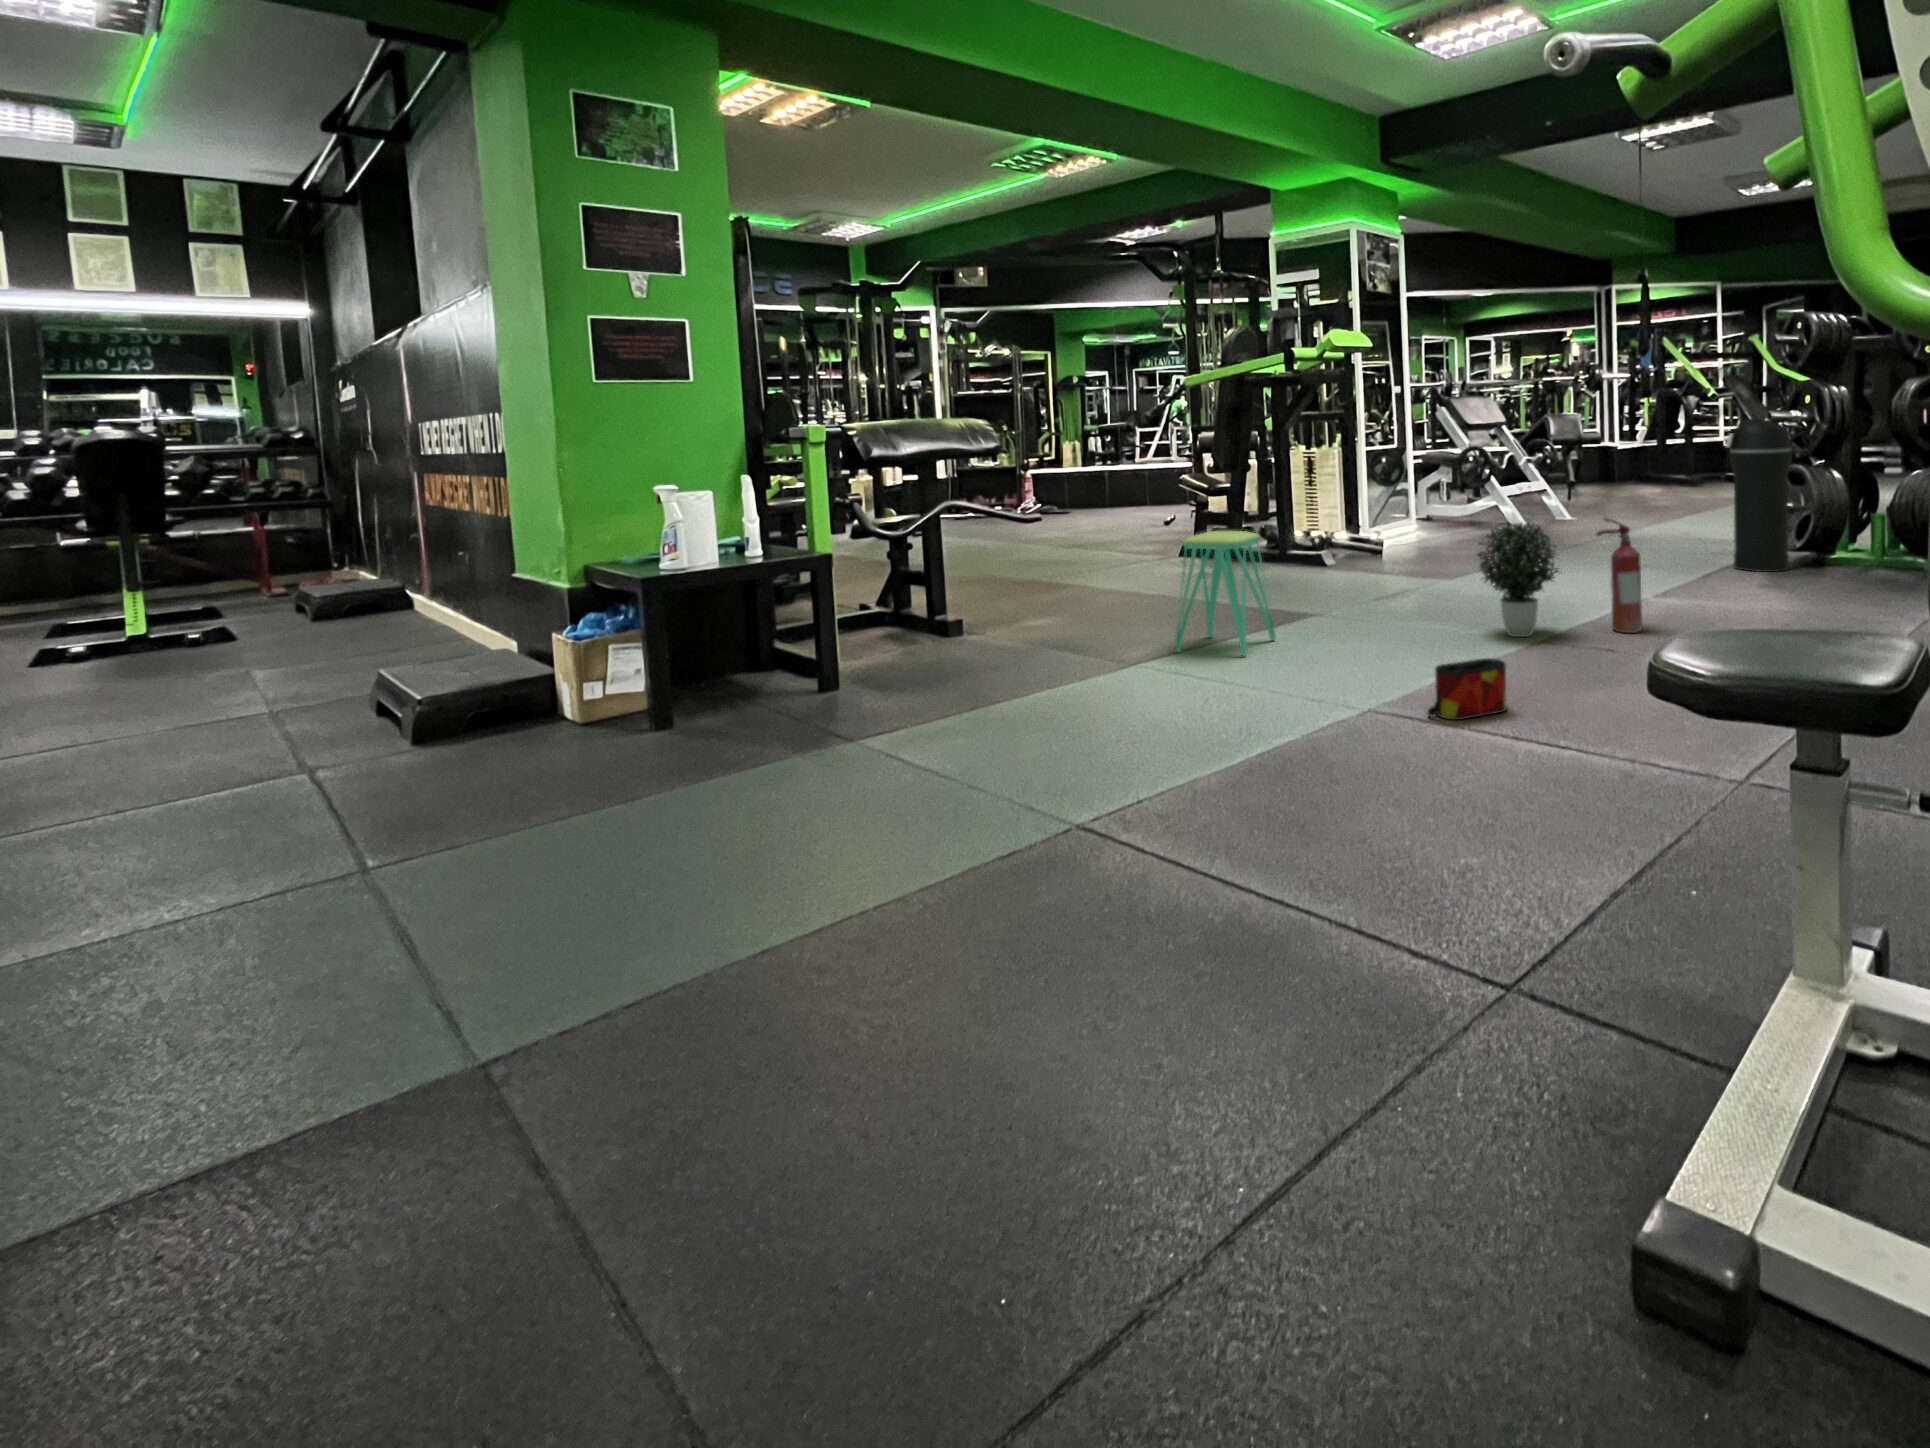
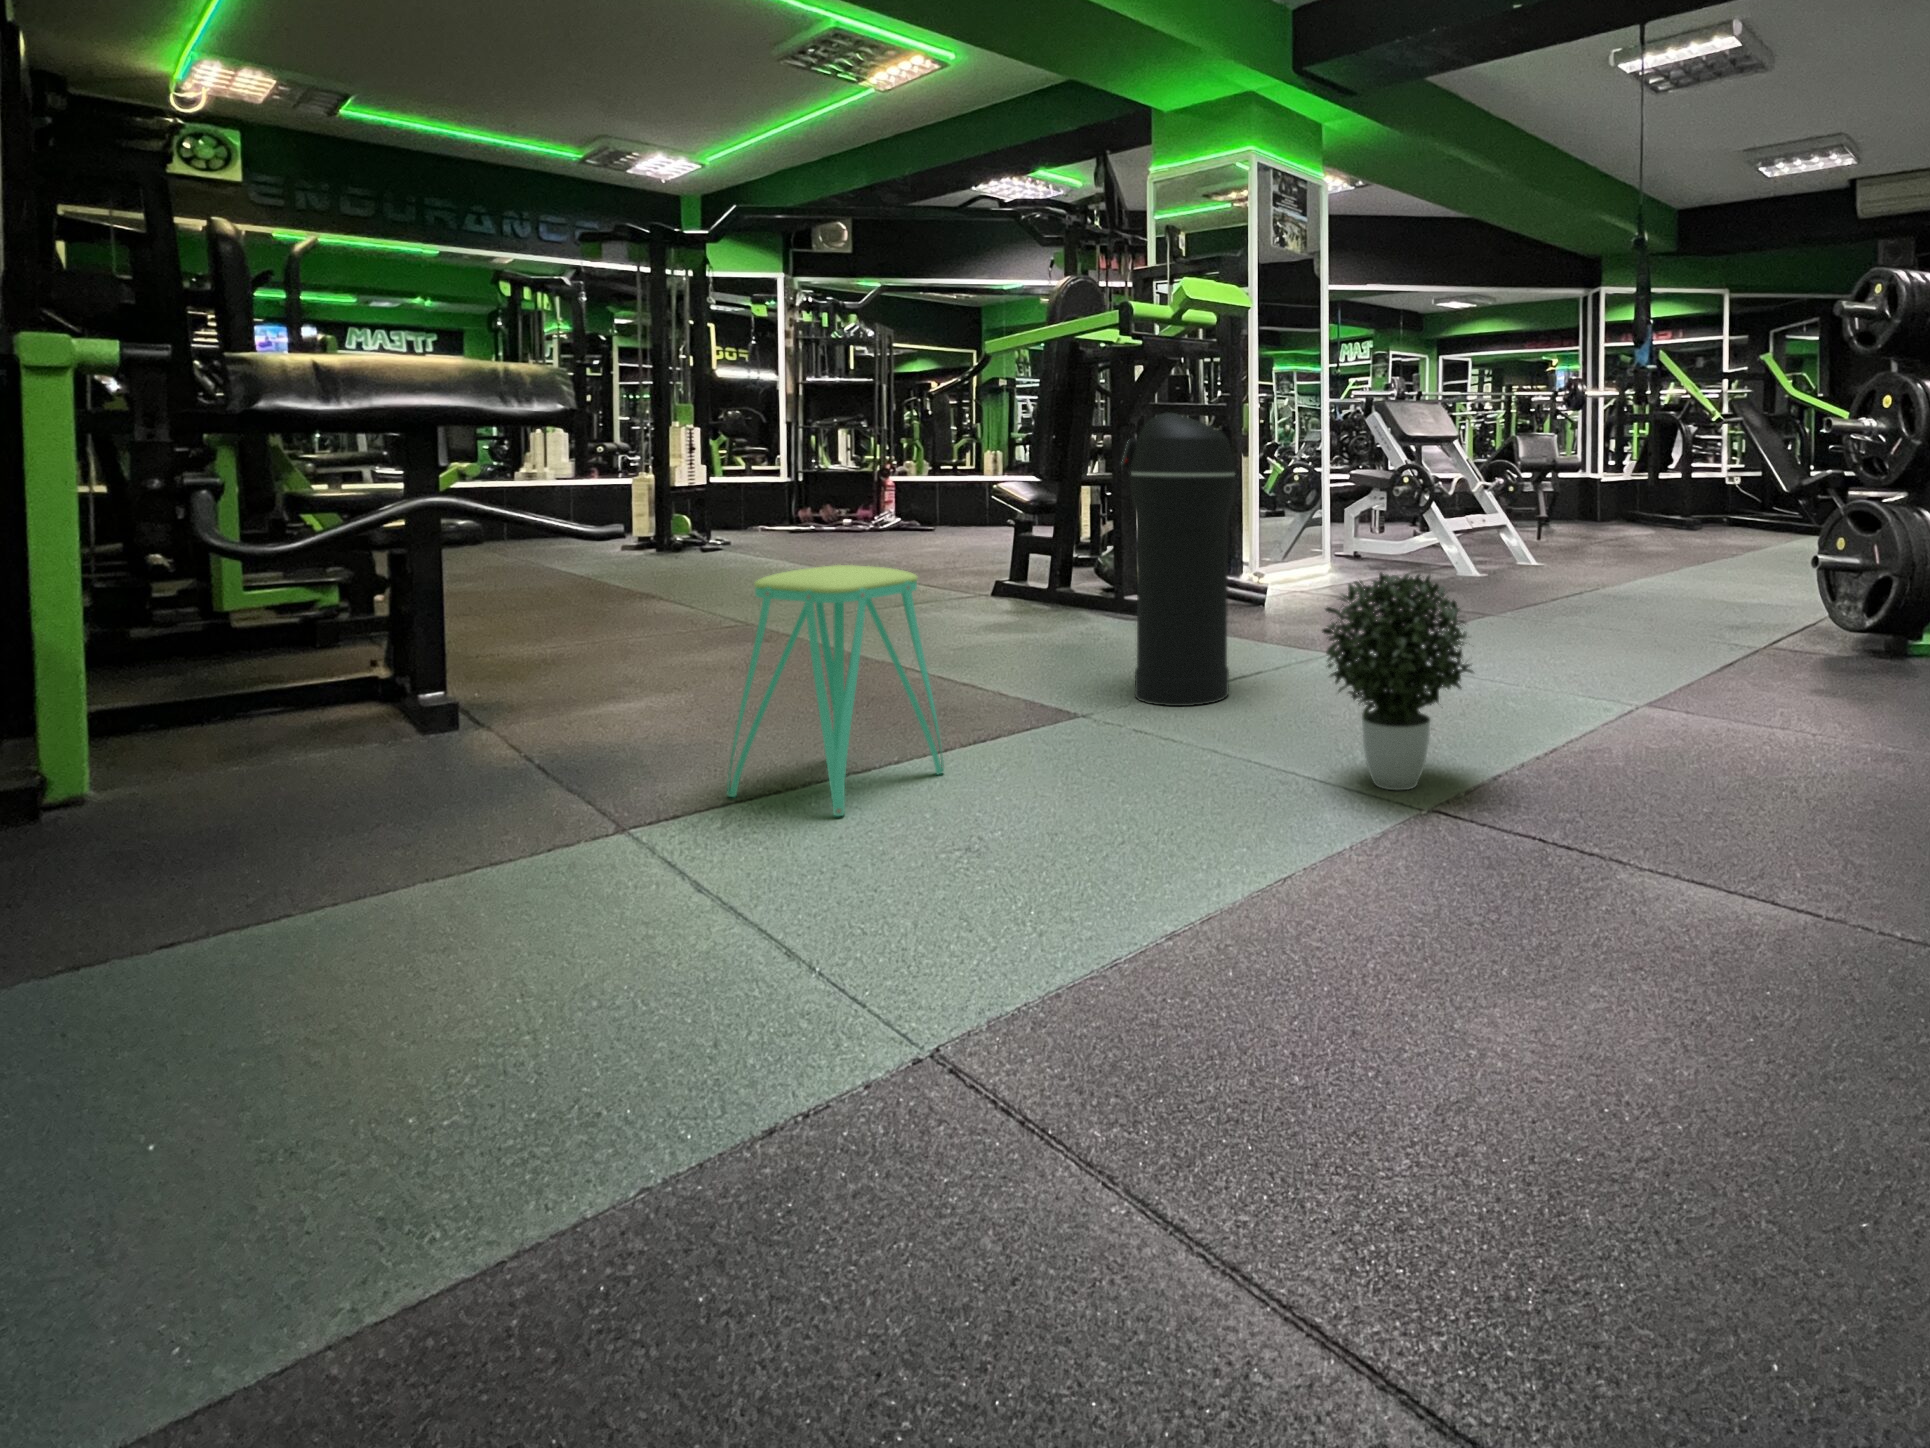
trash can: present [1726,418,1792,572] -> present [1121,413,1236,706]
fire extinguisher: present [1596,517,1642,633] -> none [1540,571,1623,791]
bag: present [1428,658,1507,720] -> none [1035,922,1265,1122]

